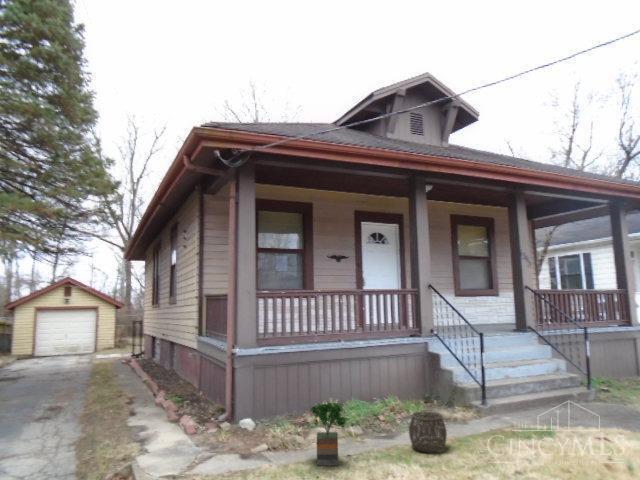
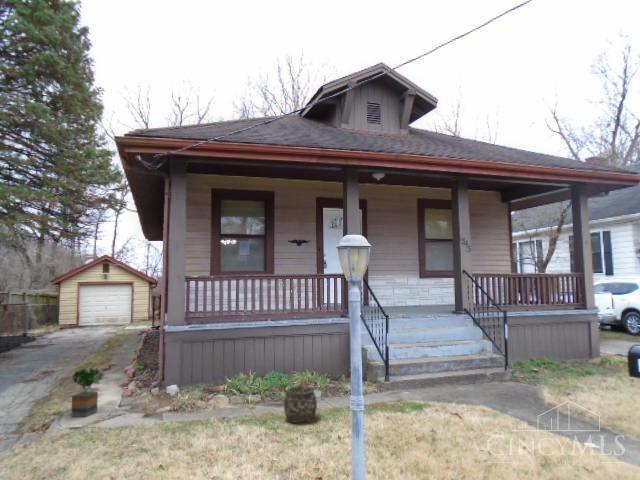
potted tree: present [310,403,347,466] -> present [71,369,103,417]

